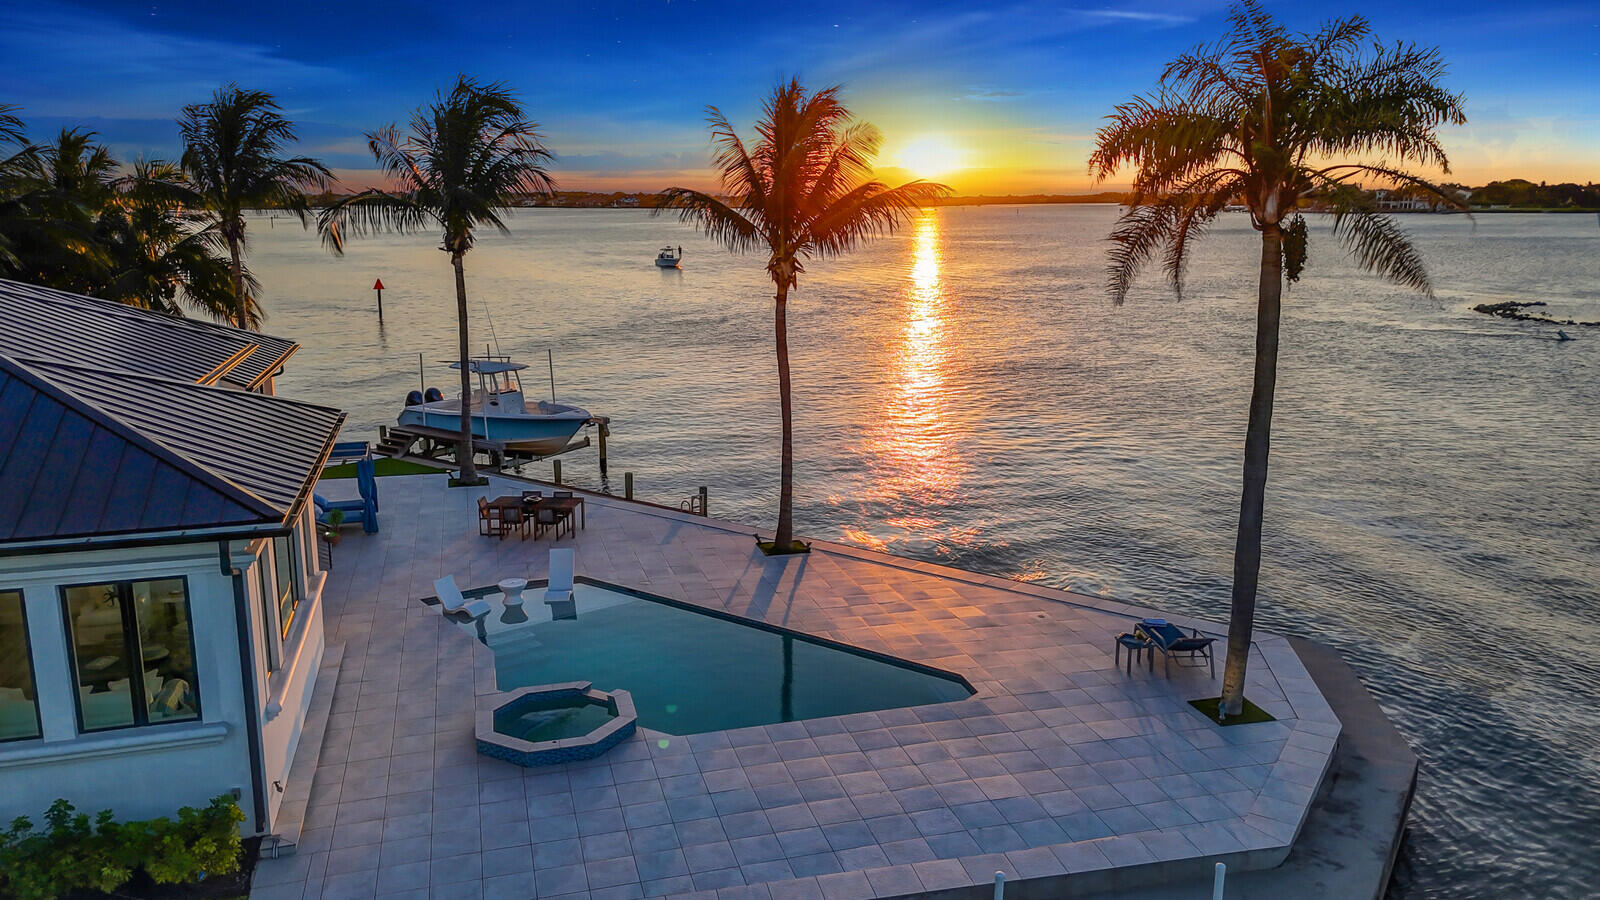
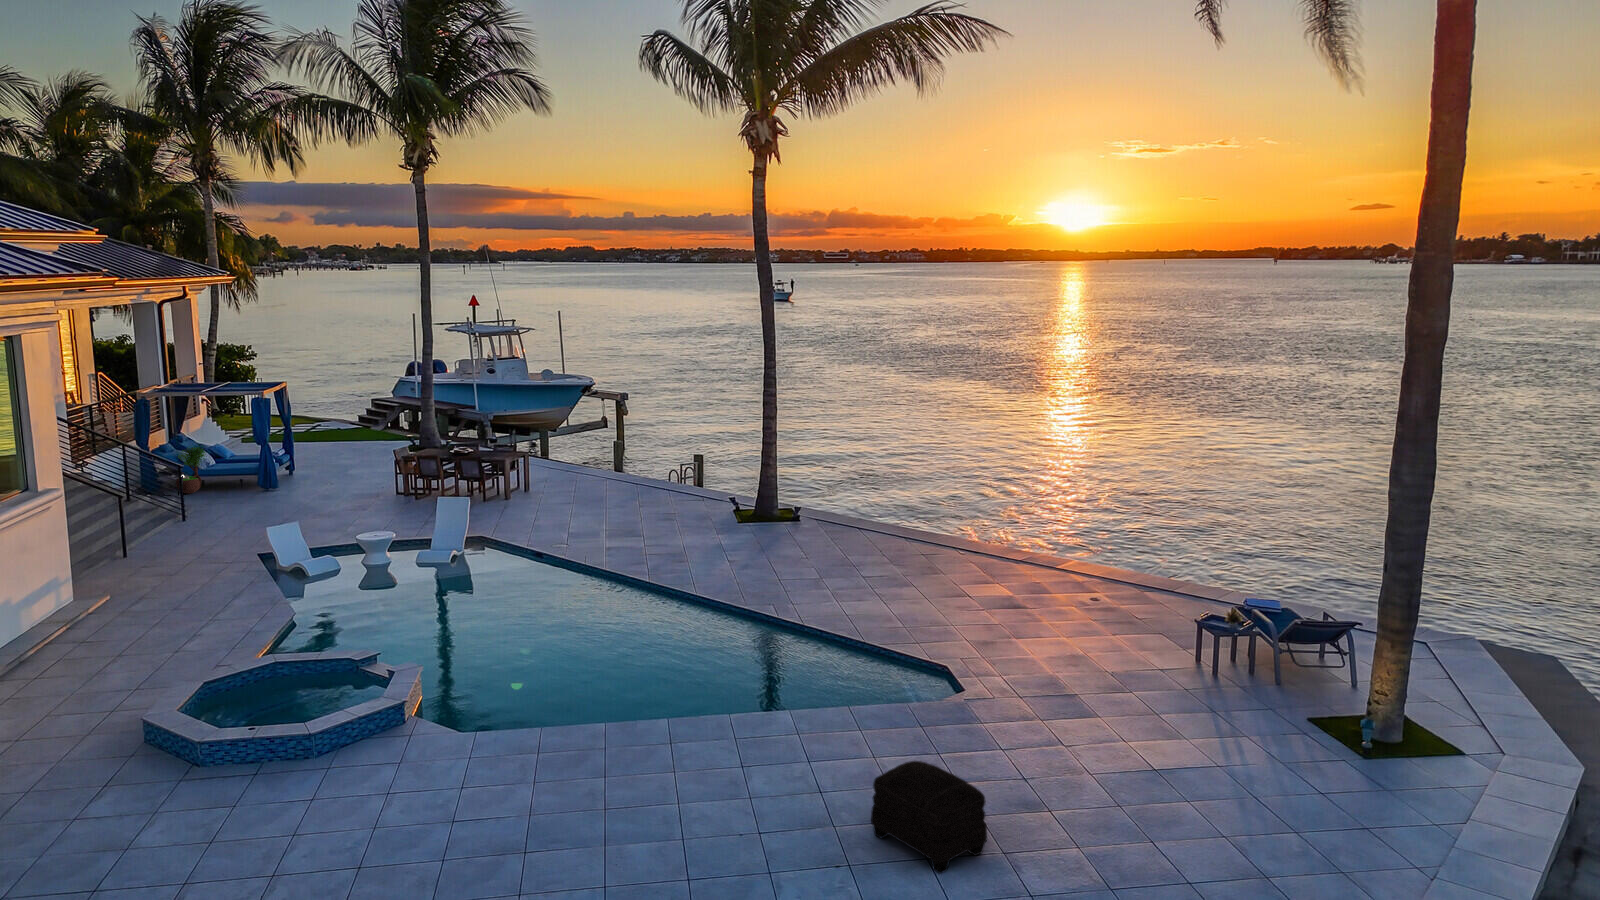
ottoman: none [952,744,1020,808] -> present [871,761,987,873]

